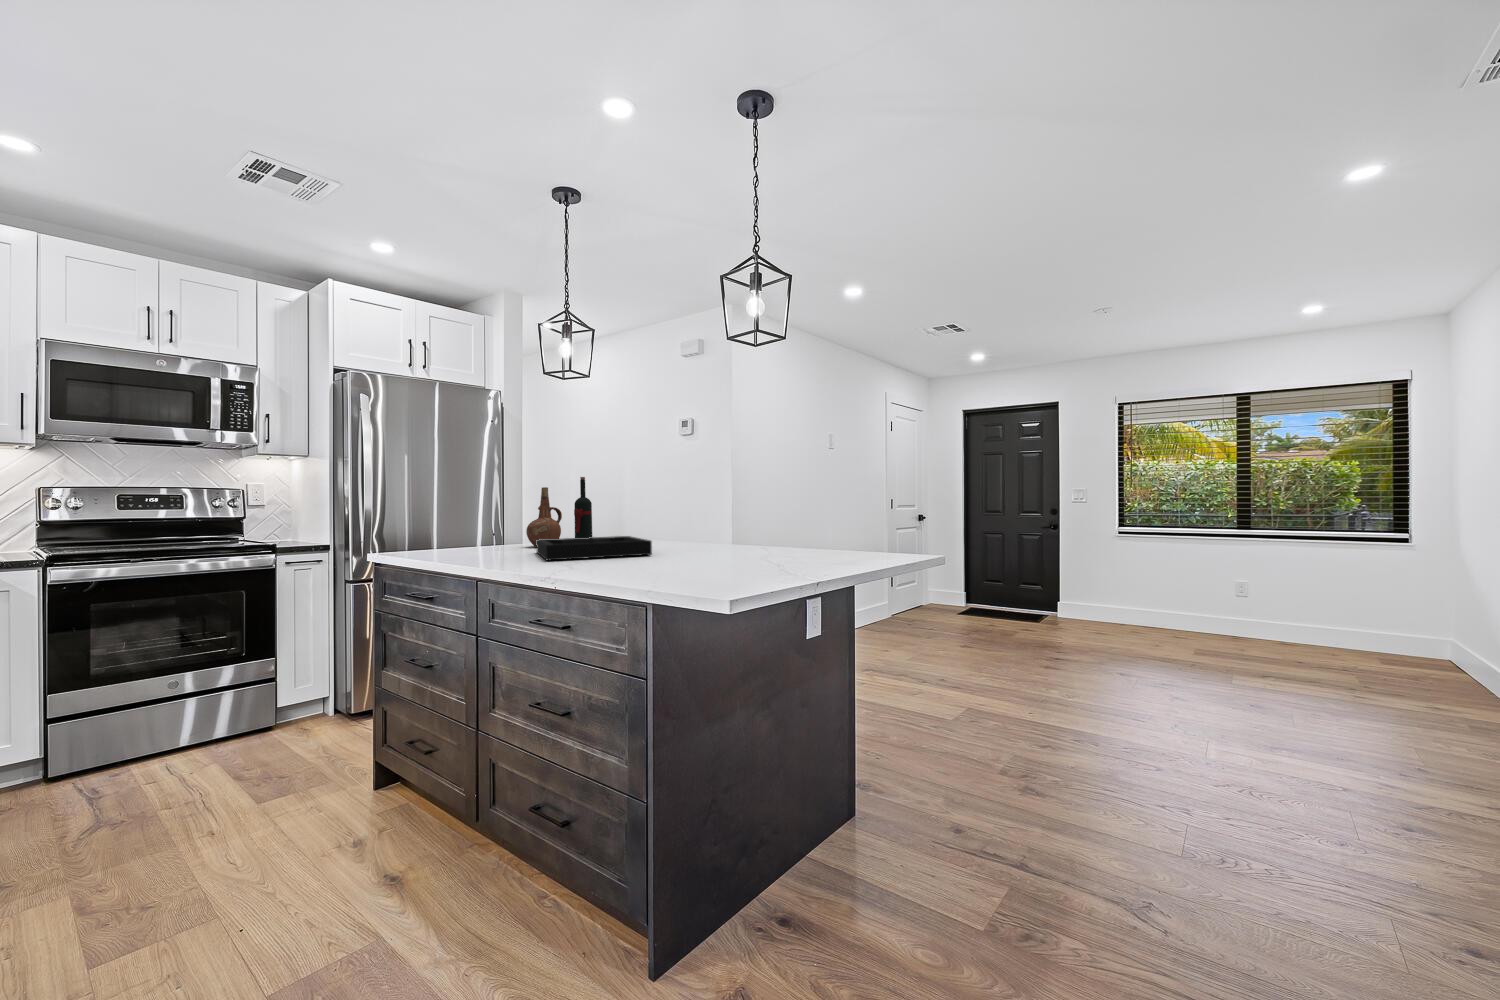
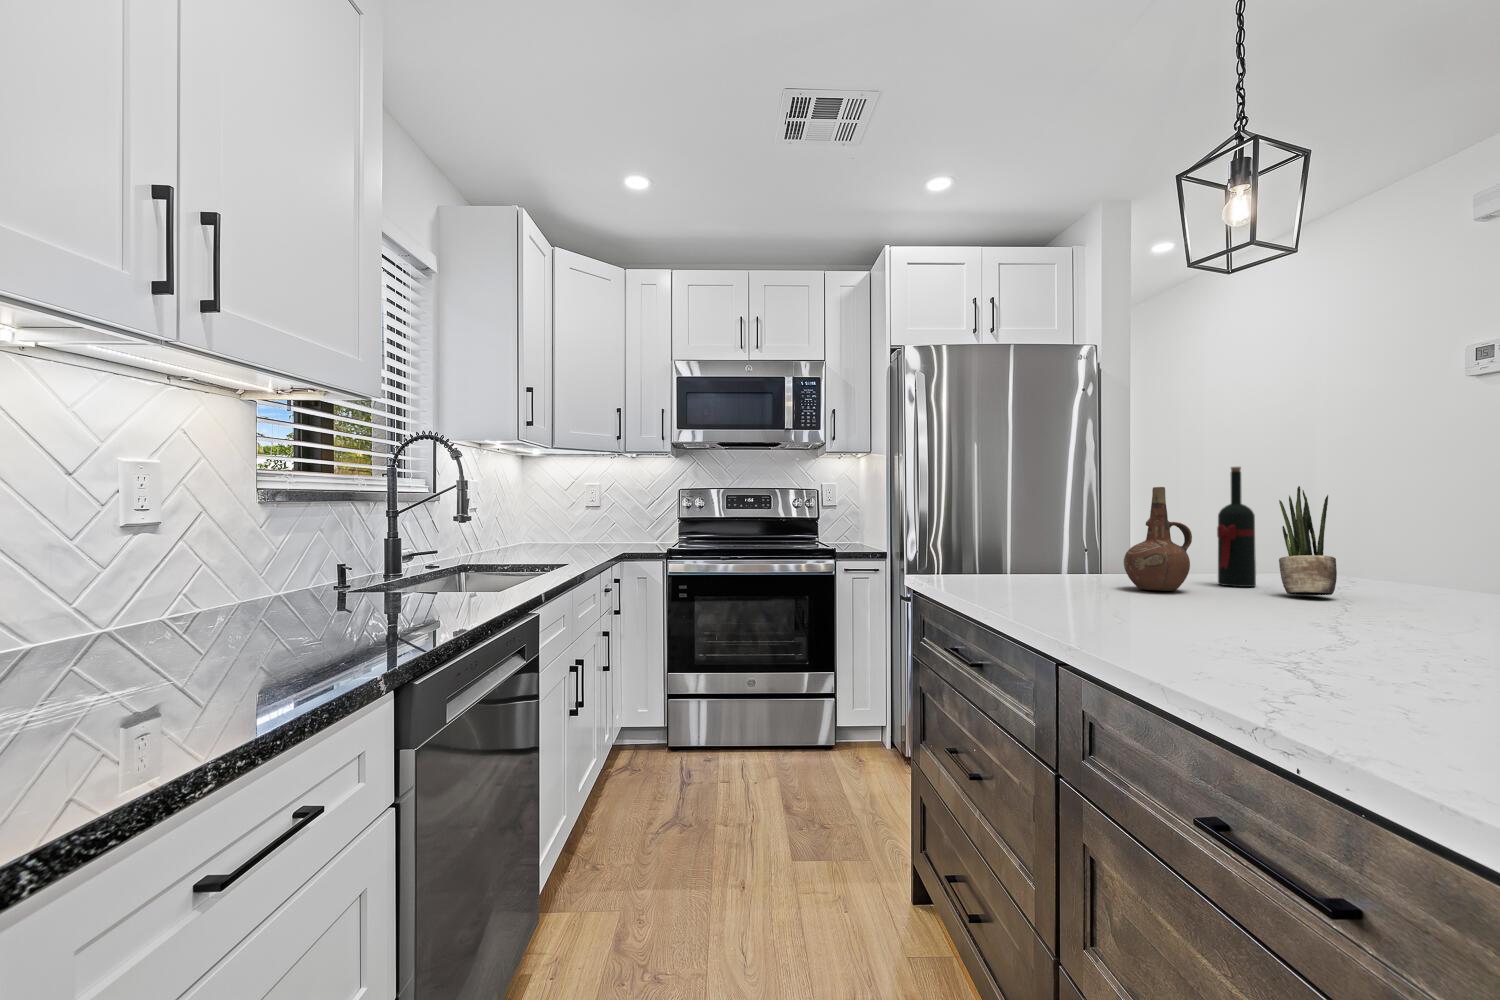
potted plant: none [601,487,625,543] -> present [1279,486,1337,595]
decorative tray: present [536,536,652,560] -> none [1140,582,1442,655]

